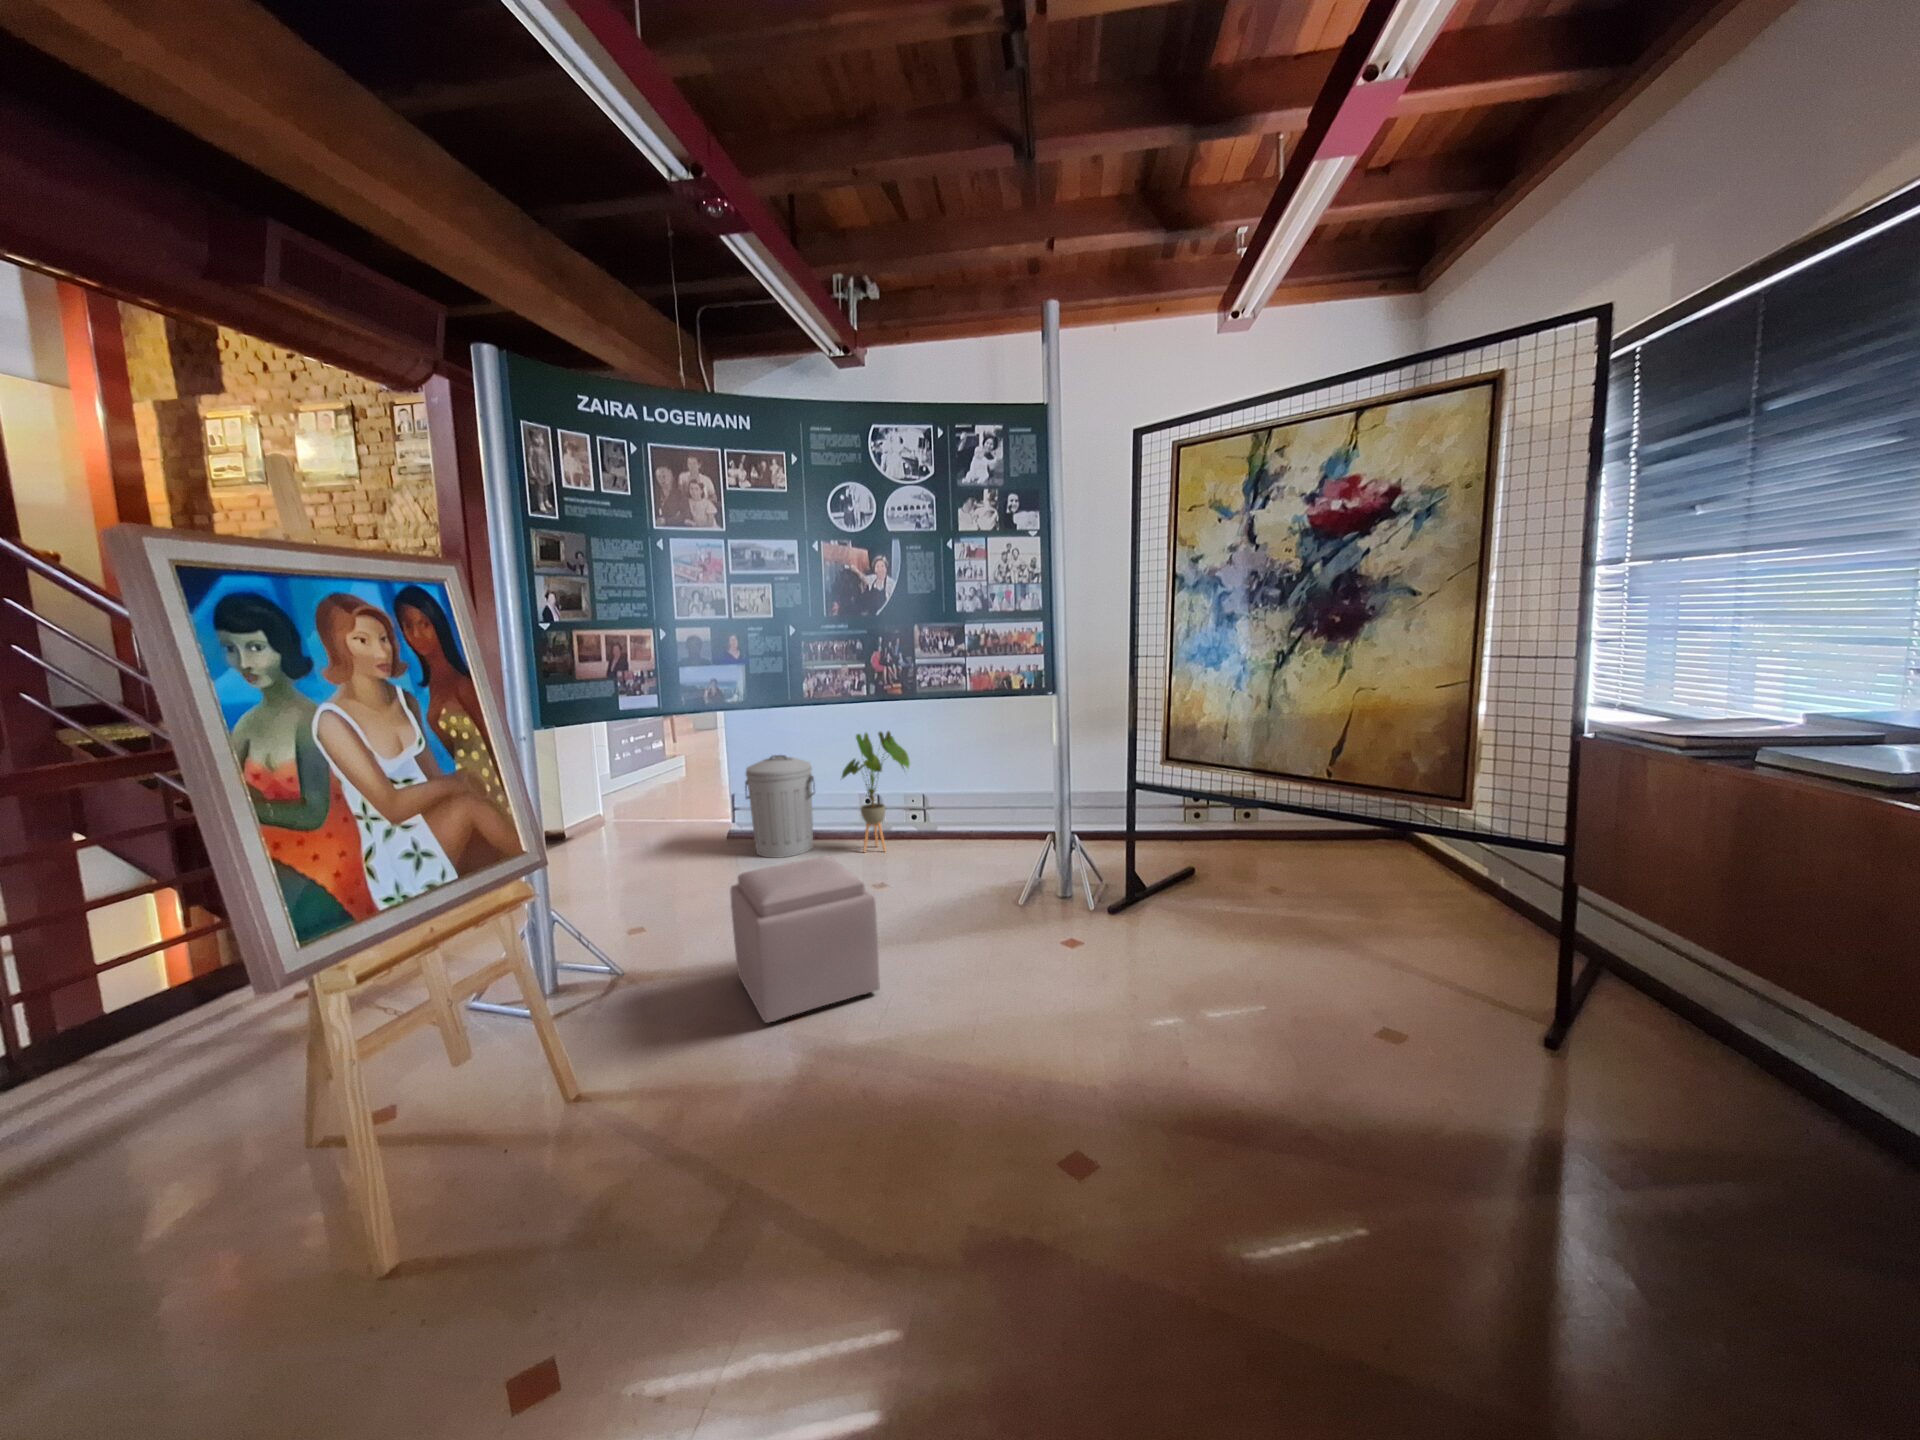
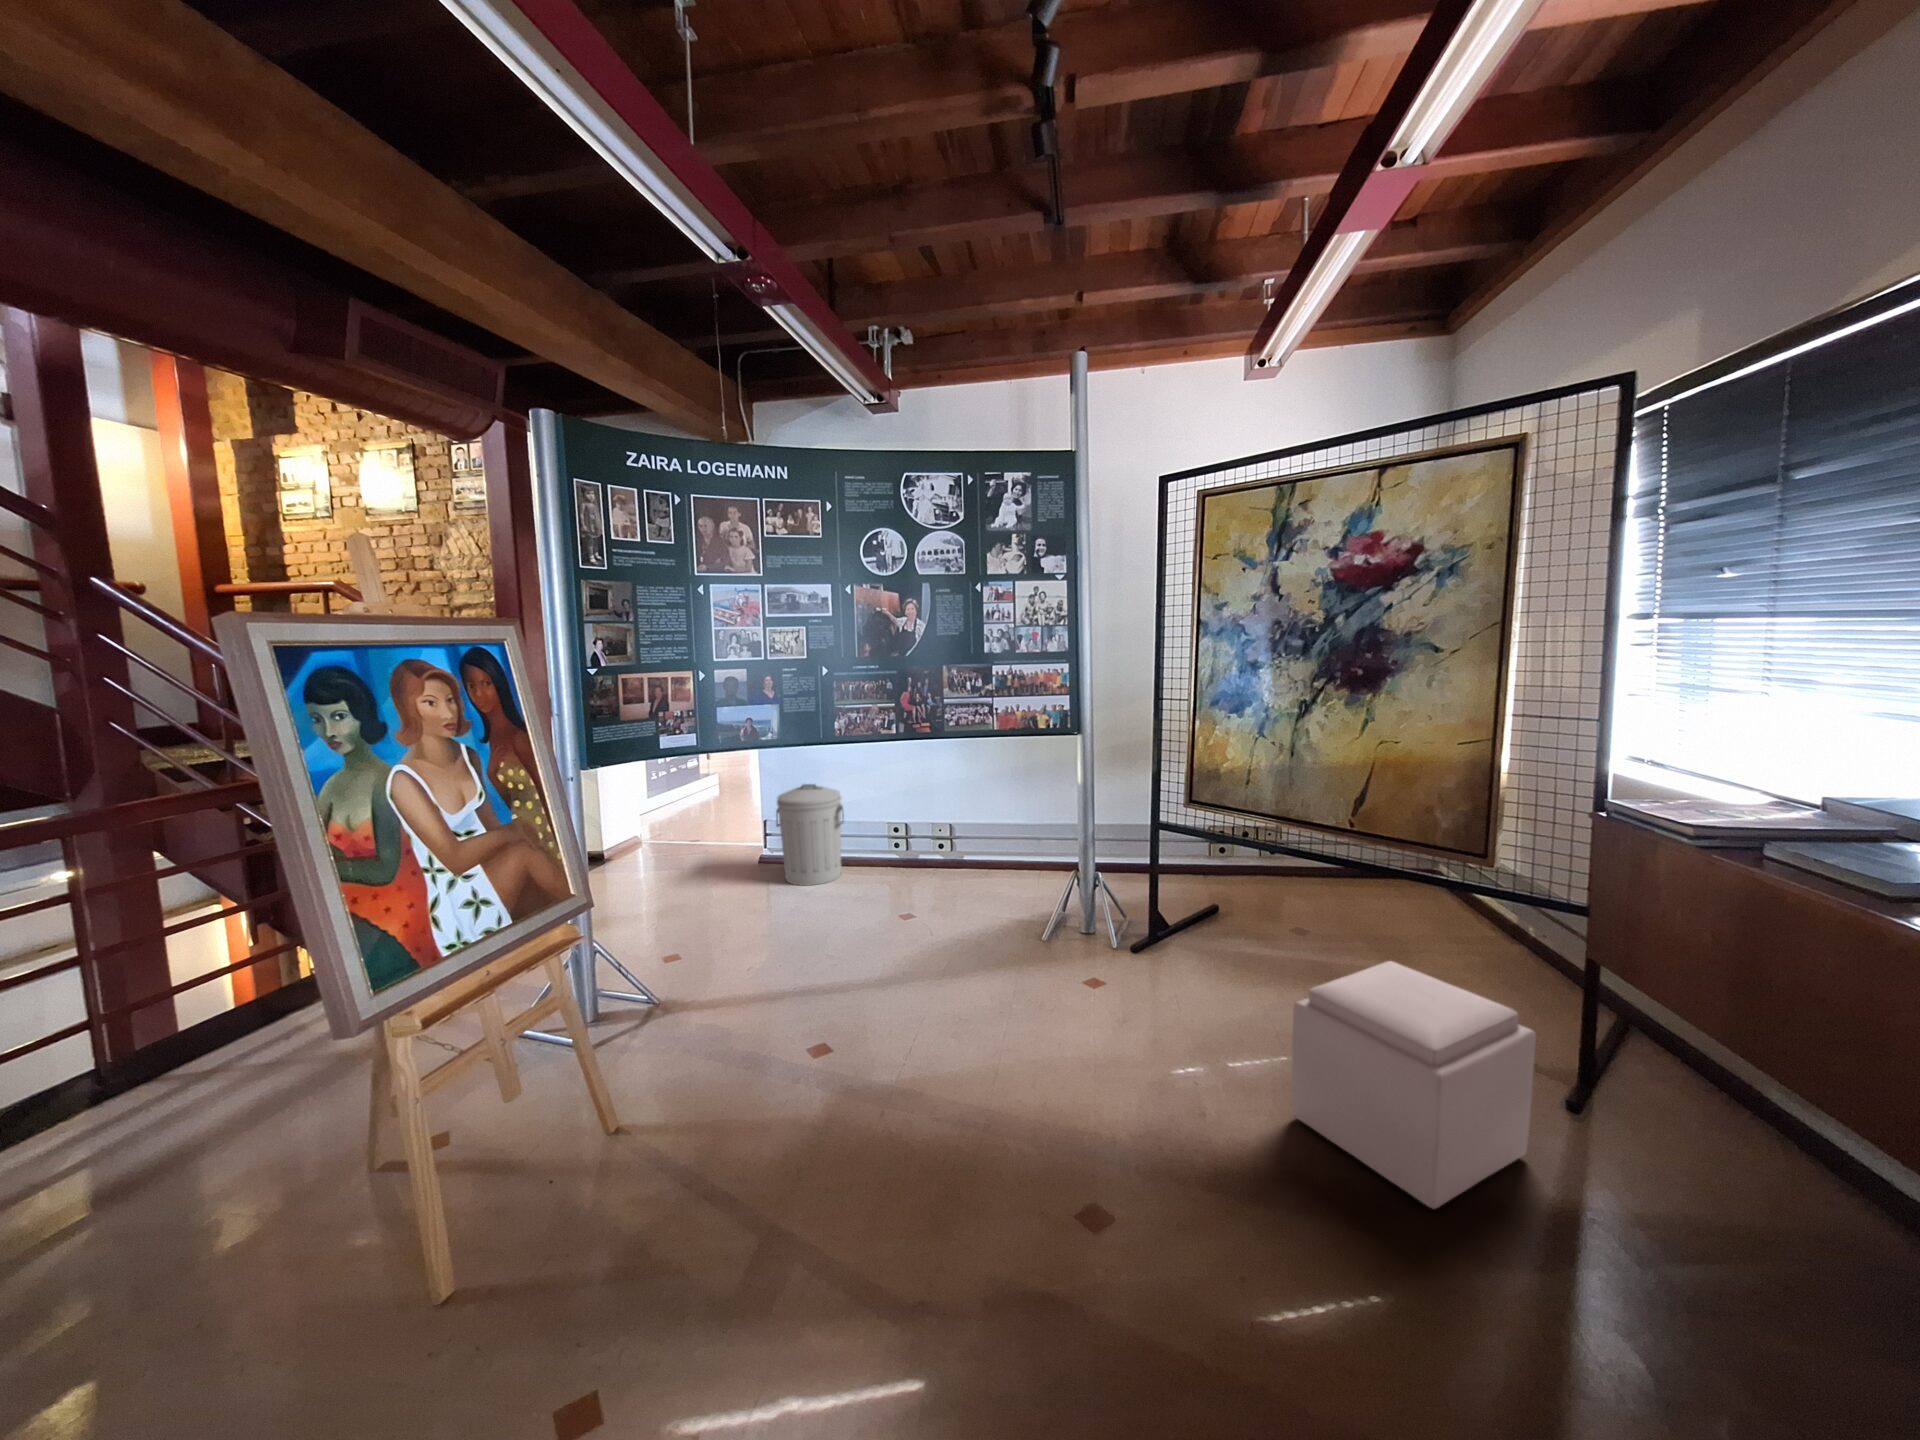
house plant: present [842,731,910,852] -> none [868,762,937,882]
ottoman: present [730,856,880,1023] -> present [1292,961,1536,1209]

